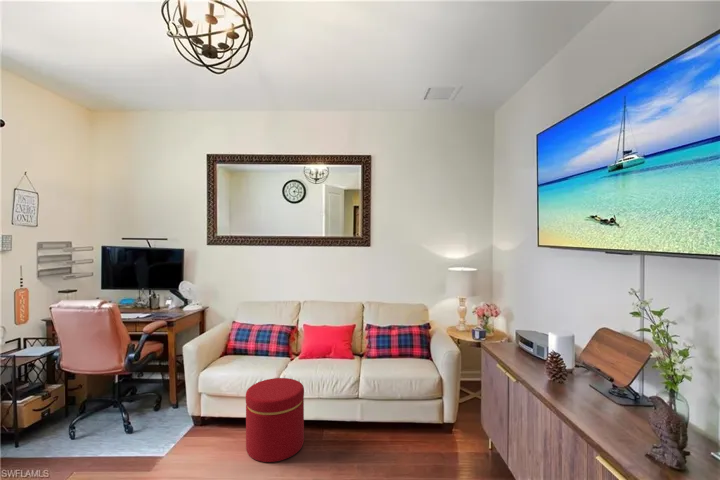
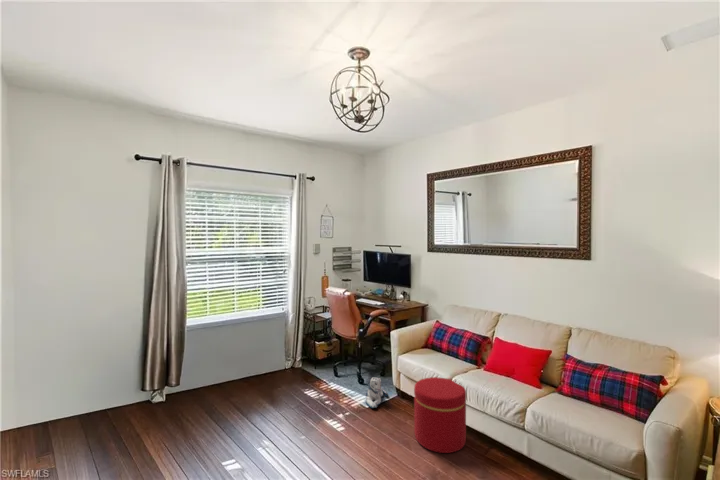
plush toy: none [149,411,184,454] -> present [366,377,388,408]

